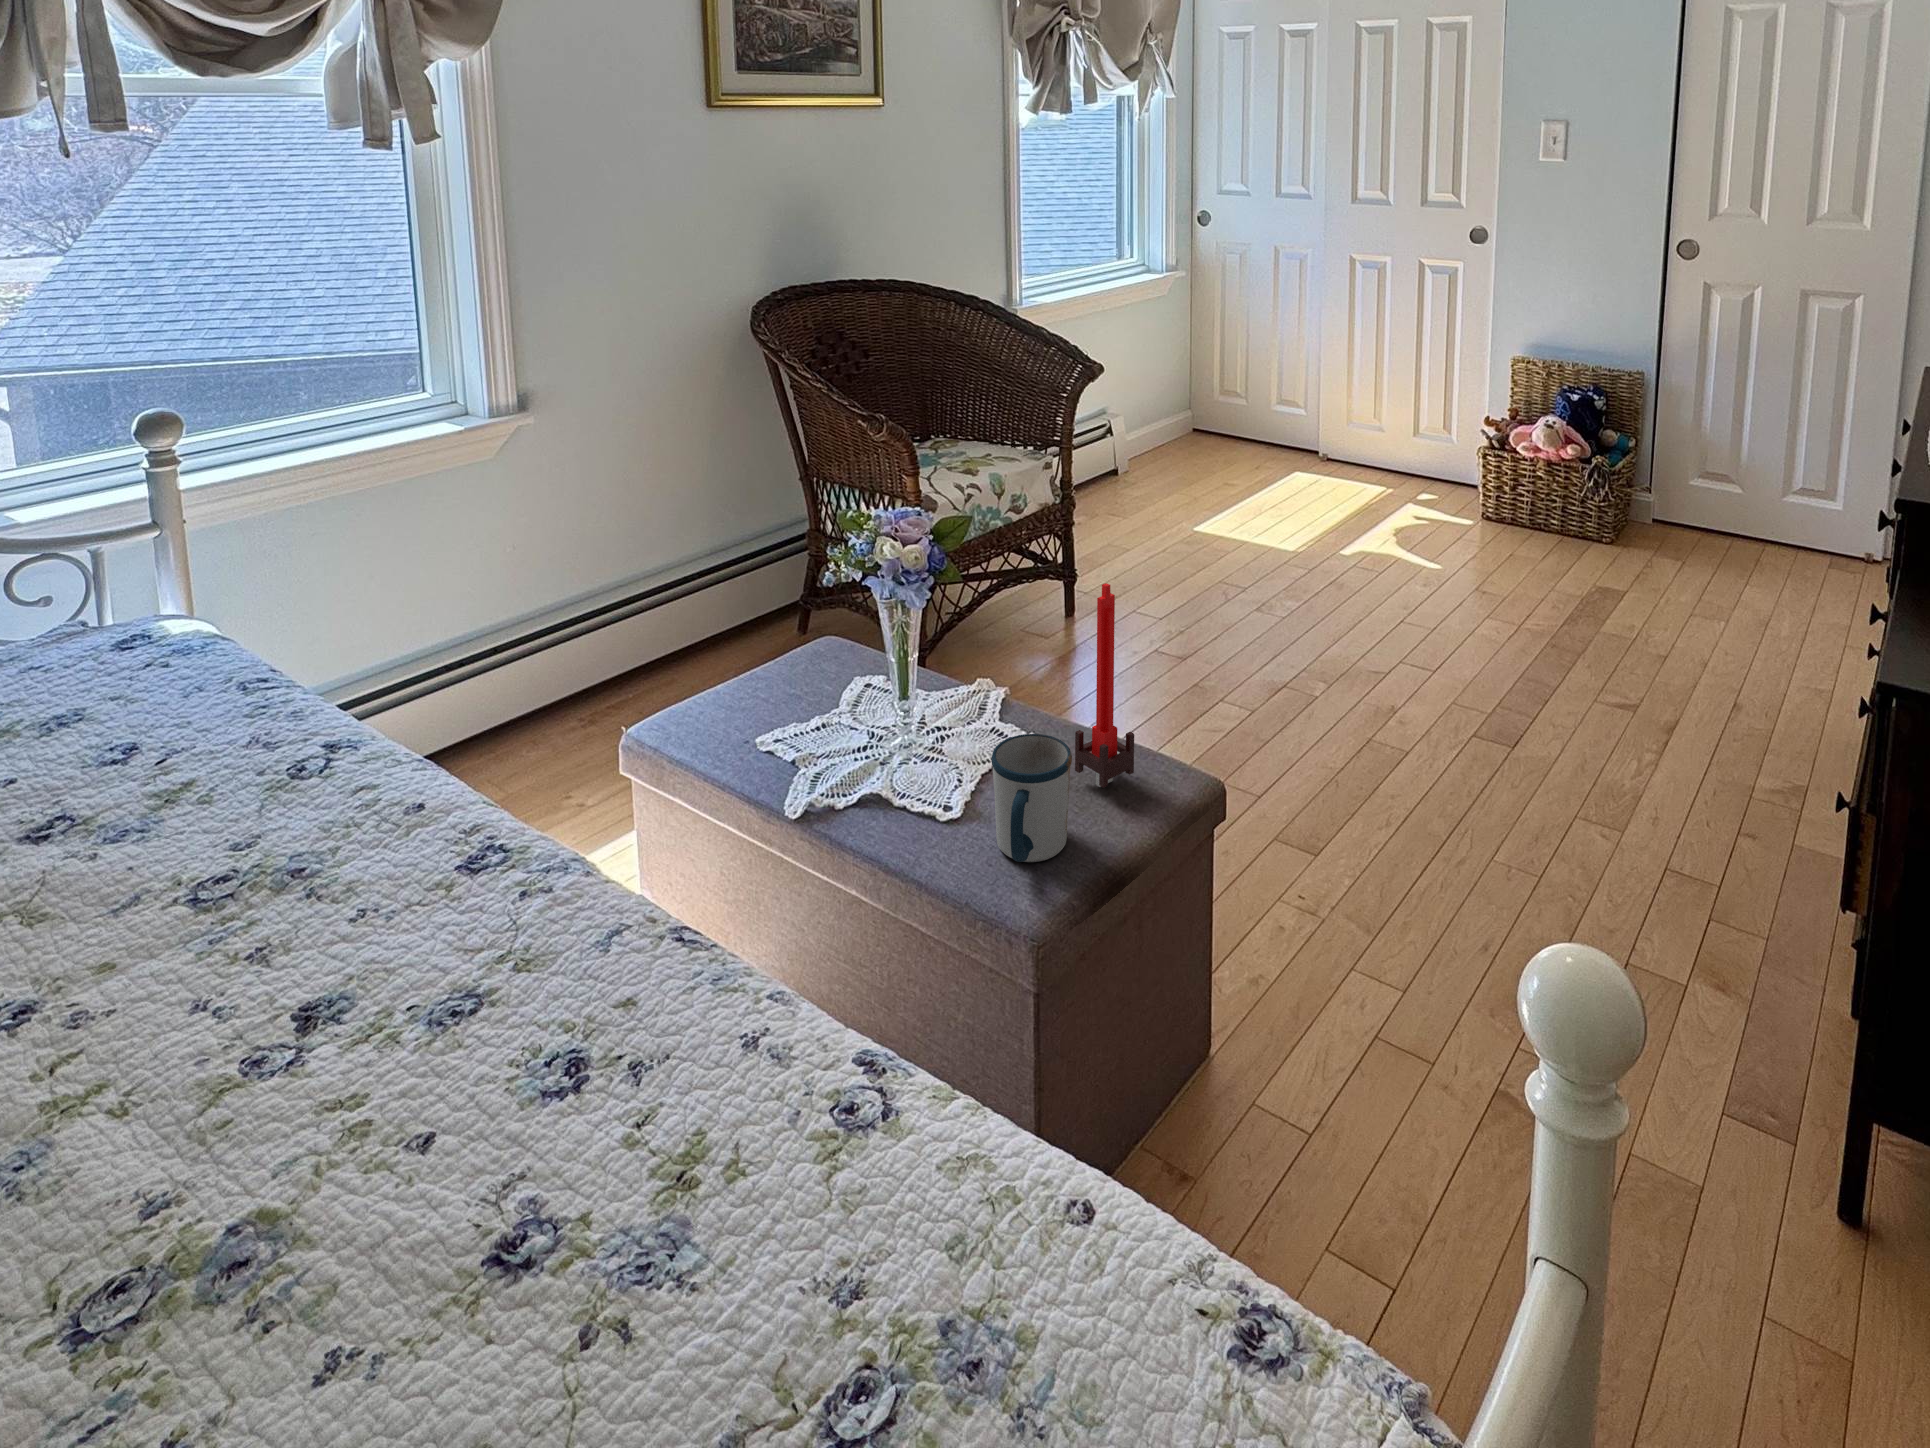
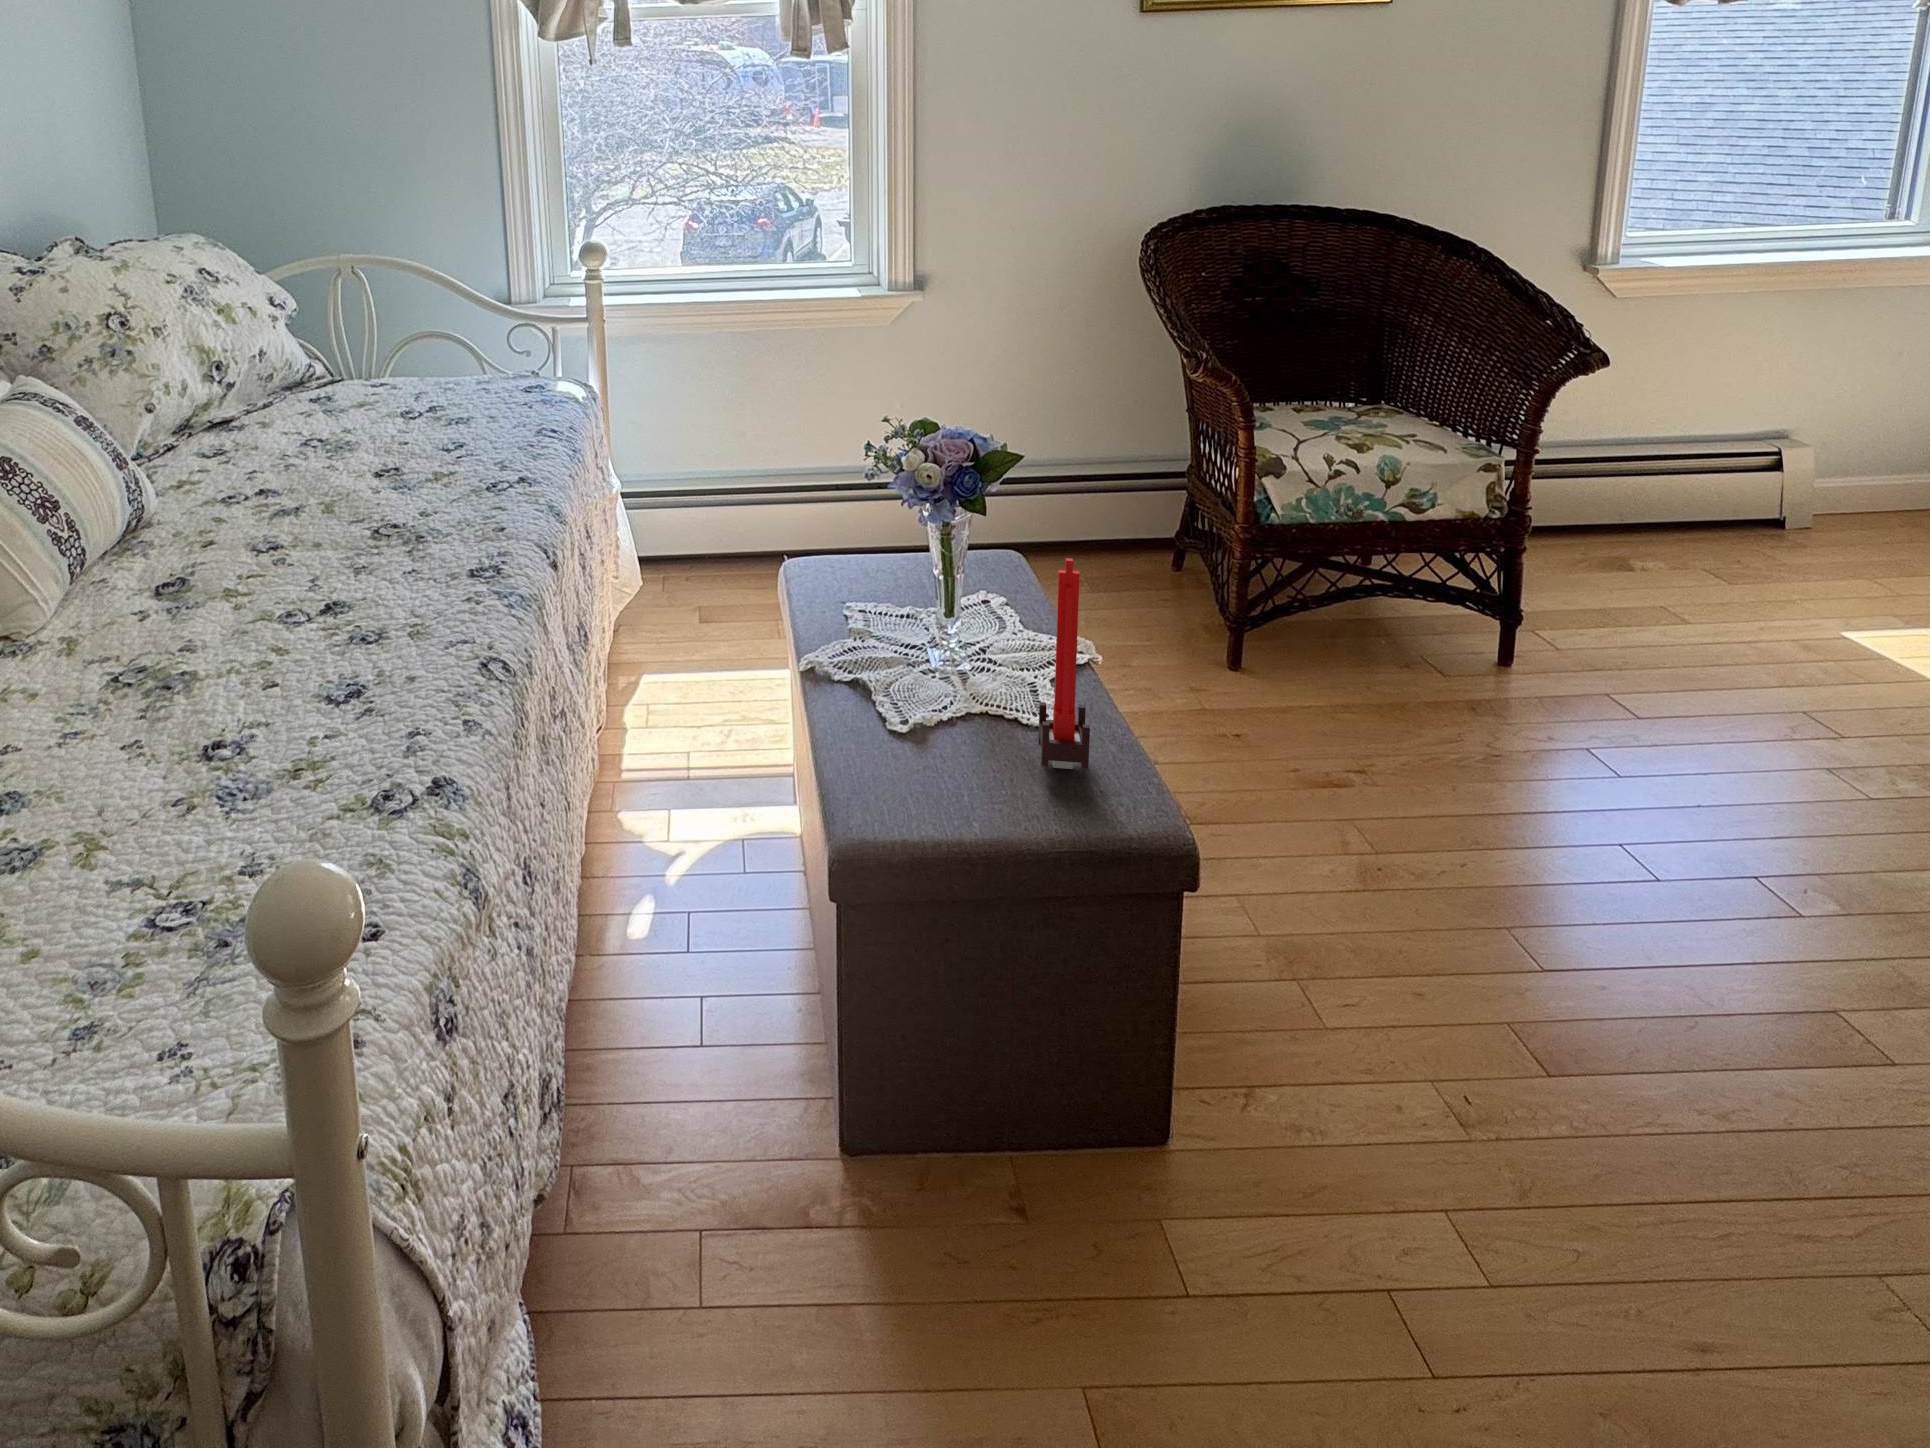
mug: present [991,734,1072,862] -> none [880,672,981,794]

